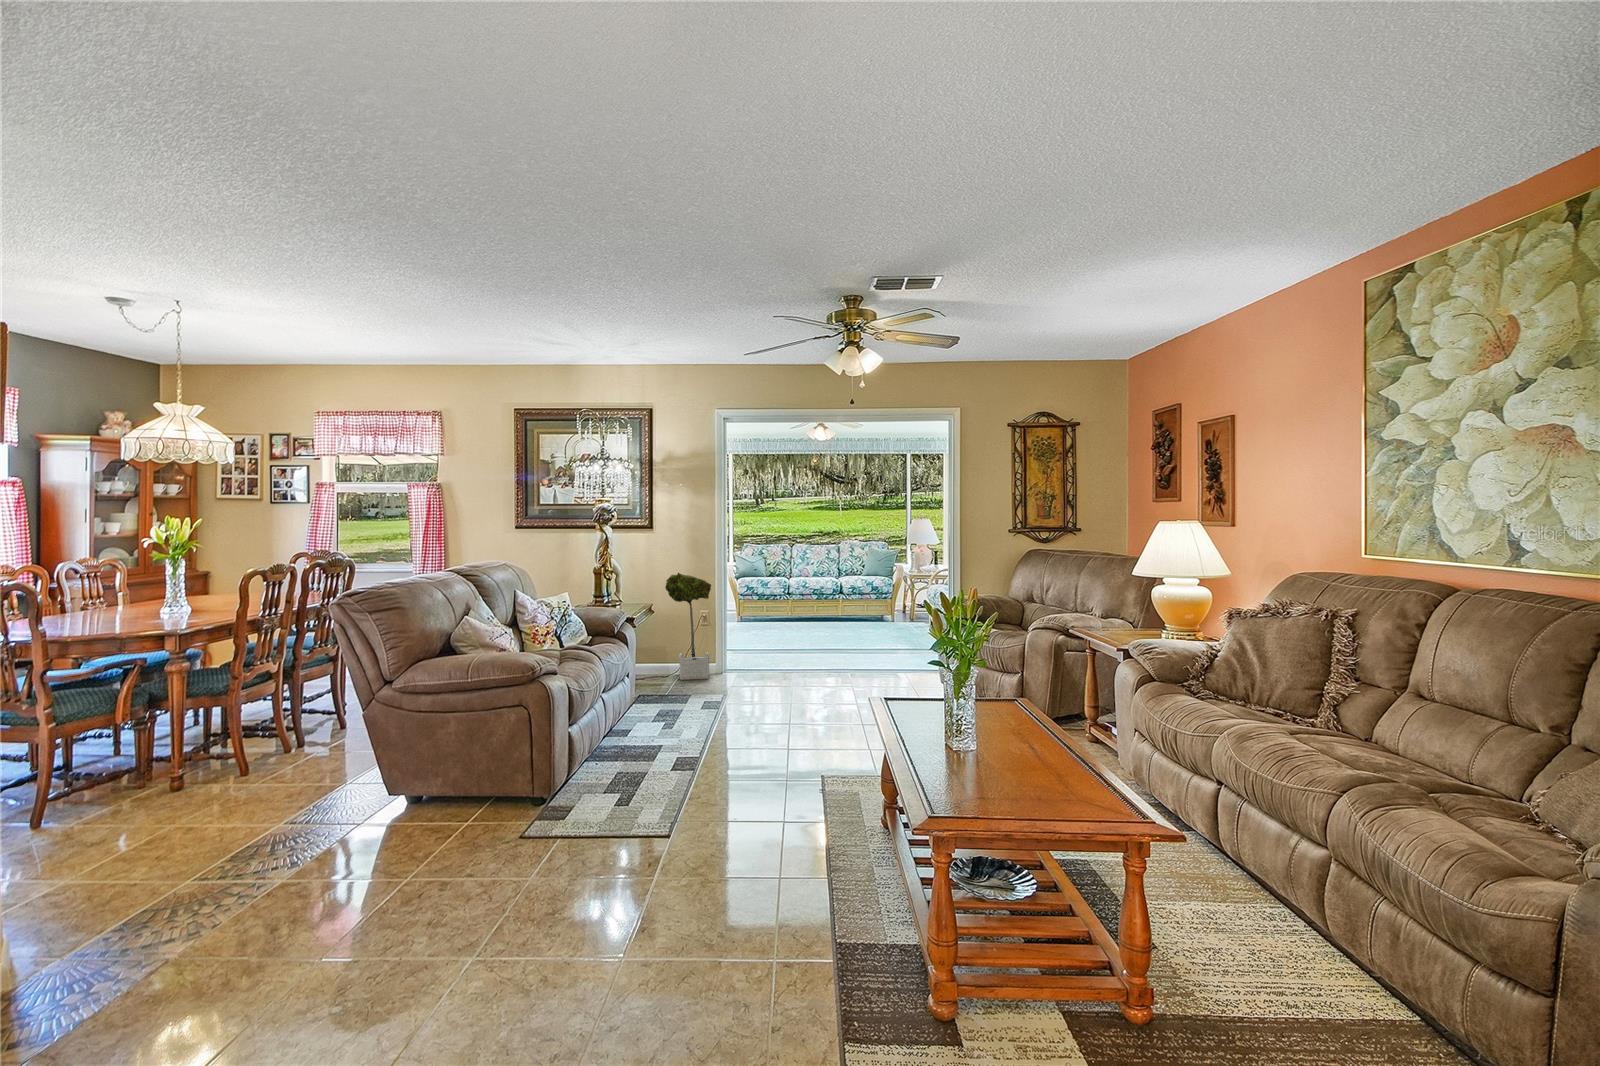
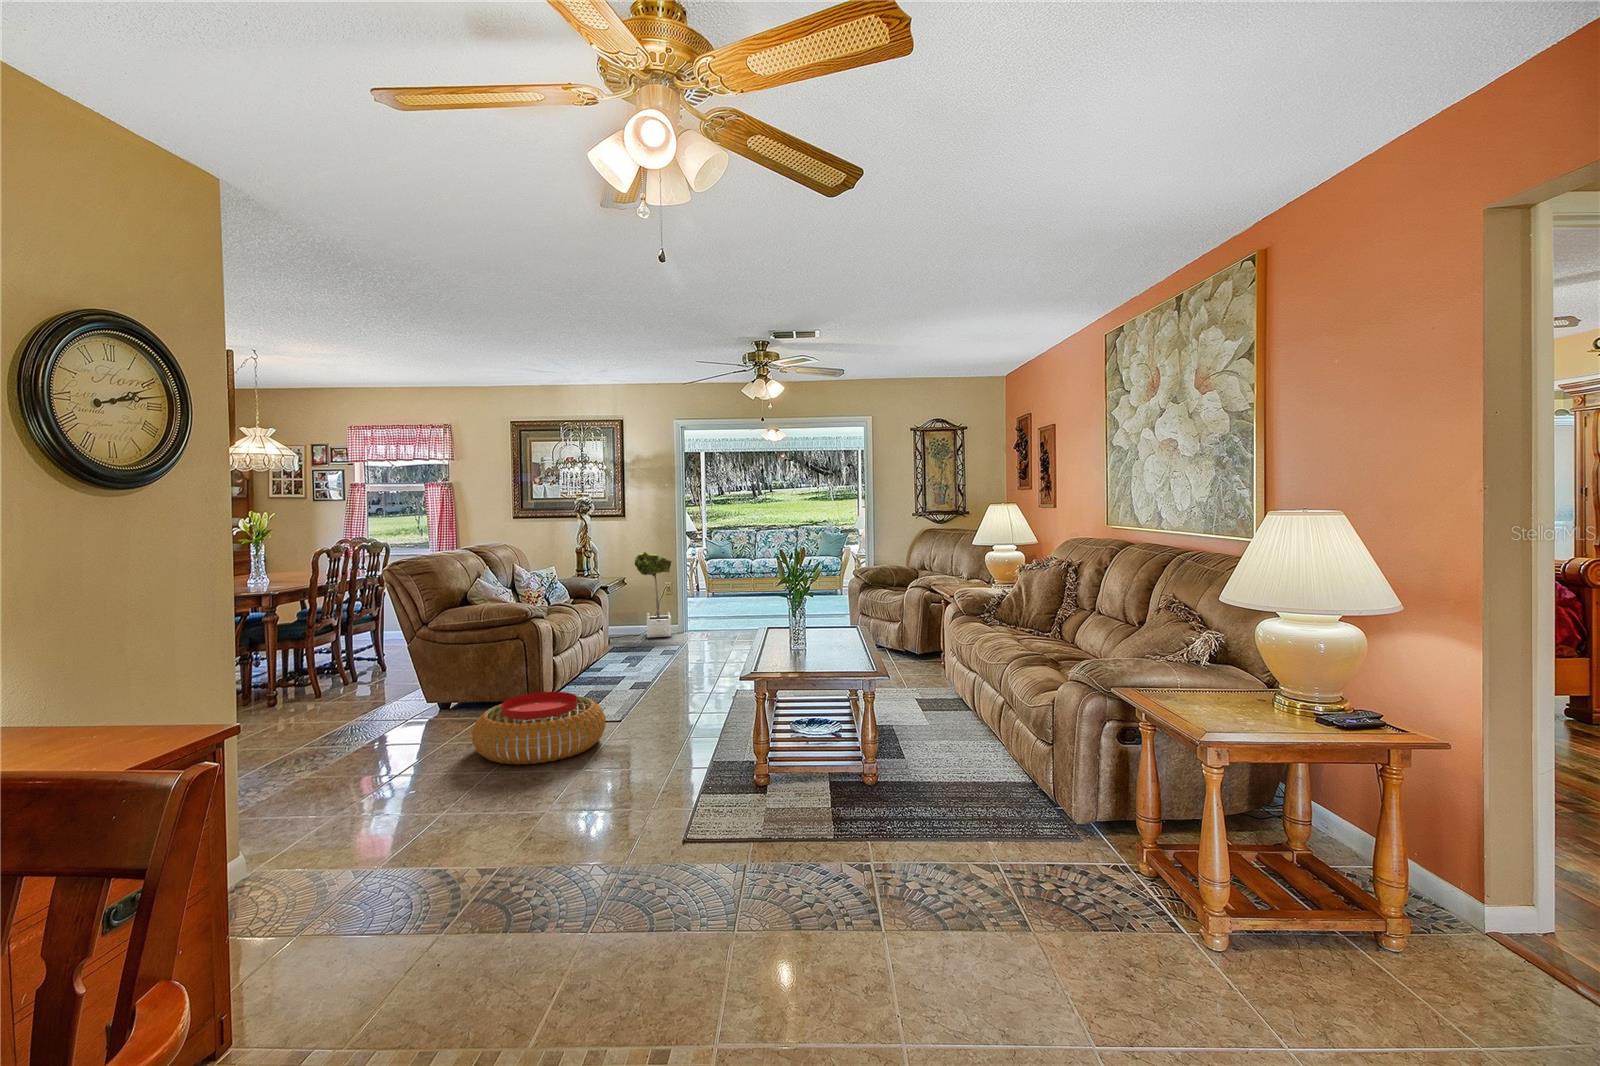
pouf: none [445,798,651,934] -> present [472,692,606,765]

